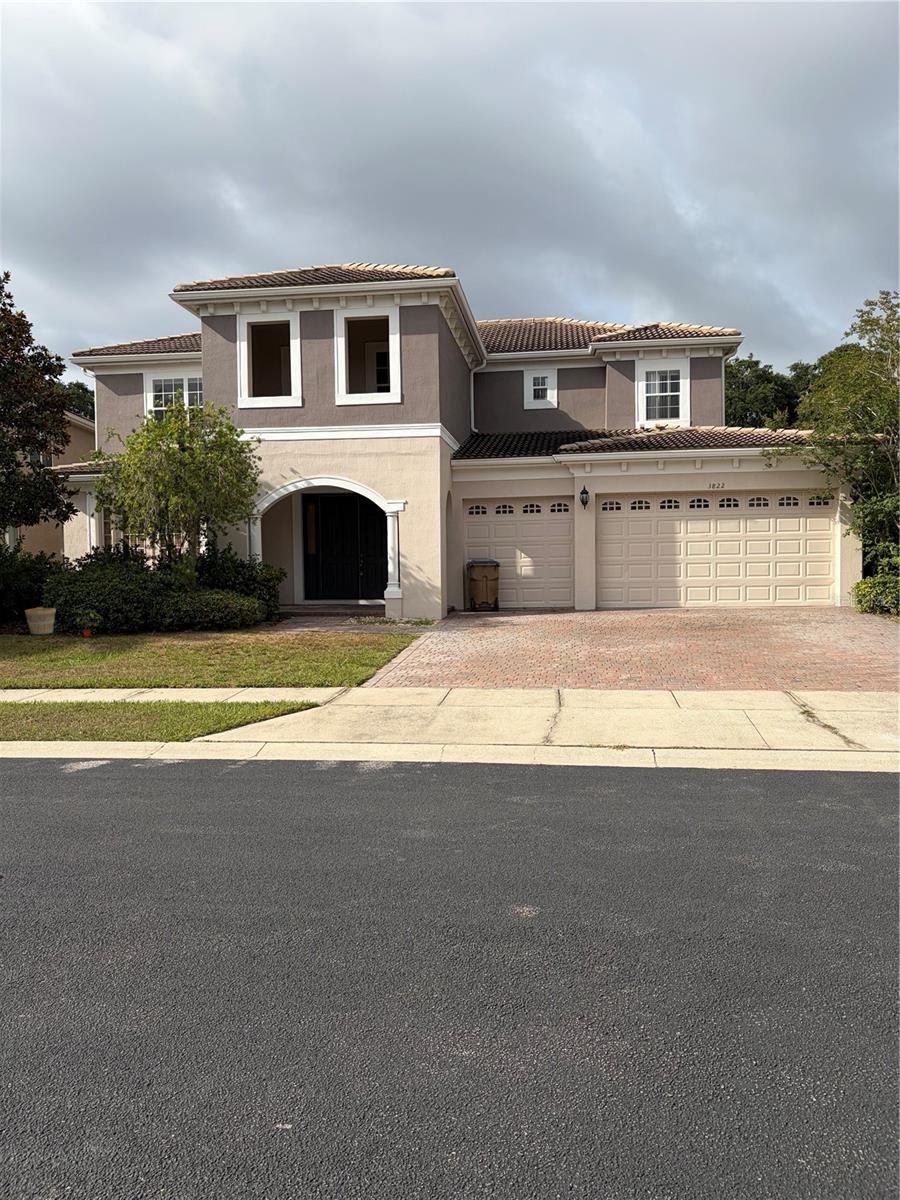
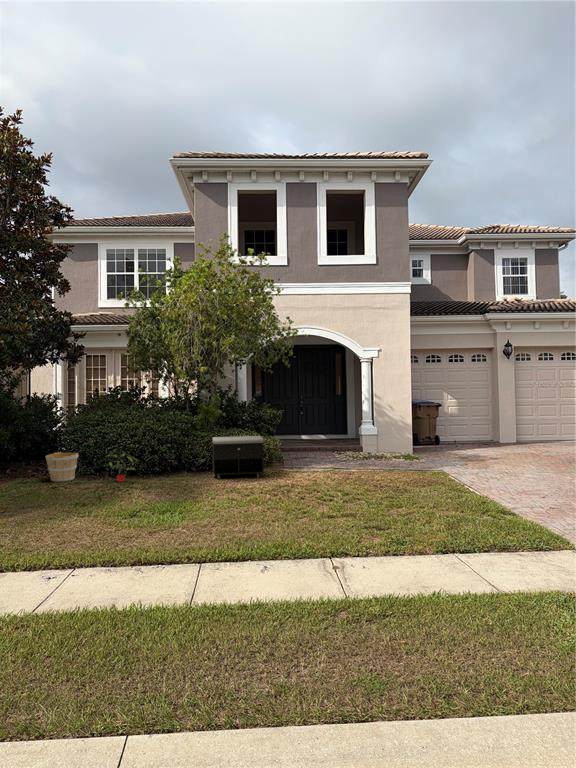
storage bench: none [170,597,229,637] -> present [212,436,264,478]

